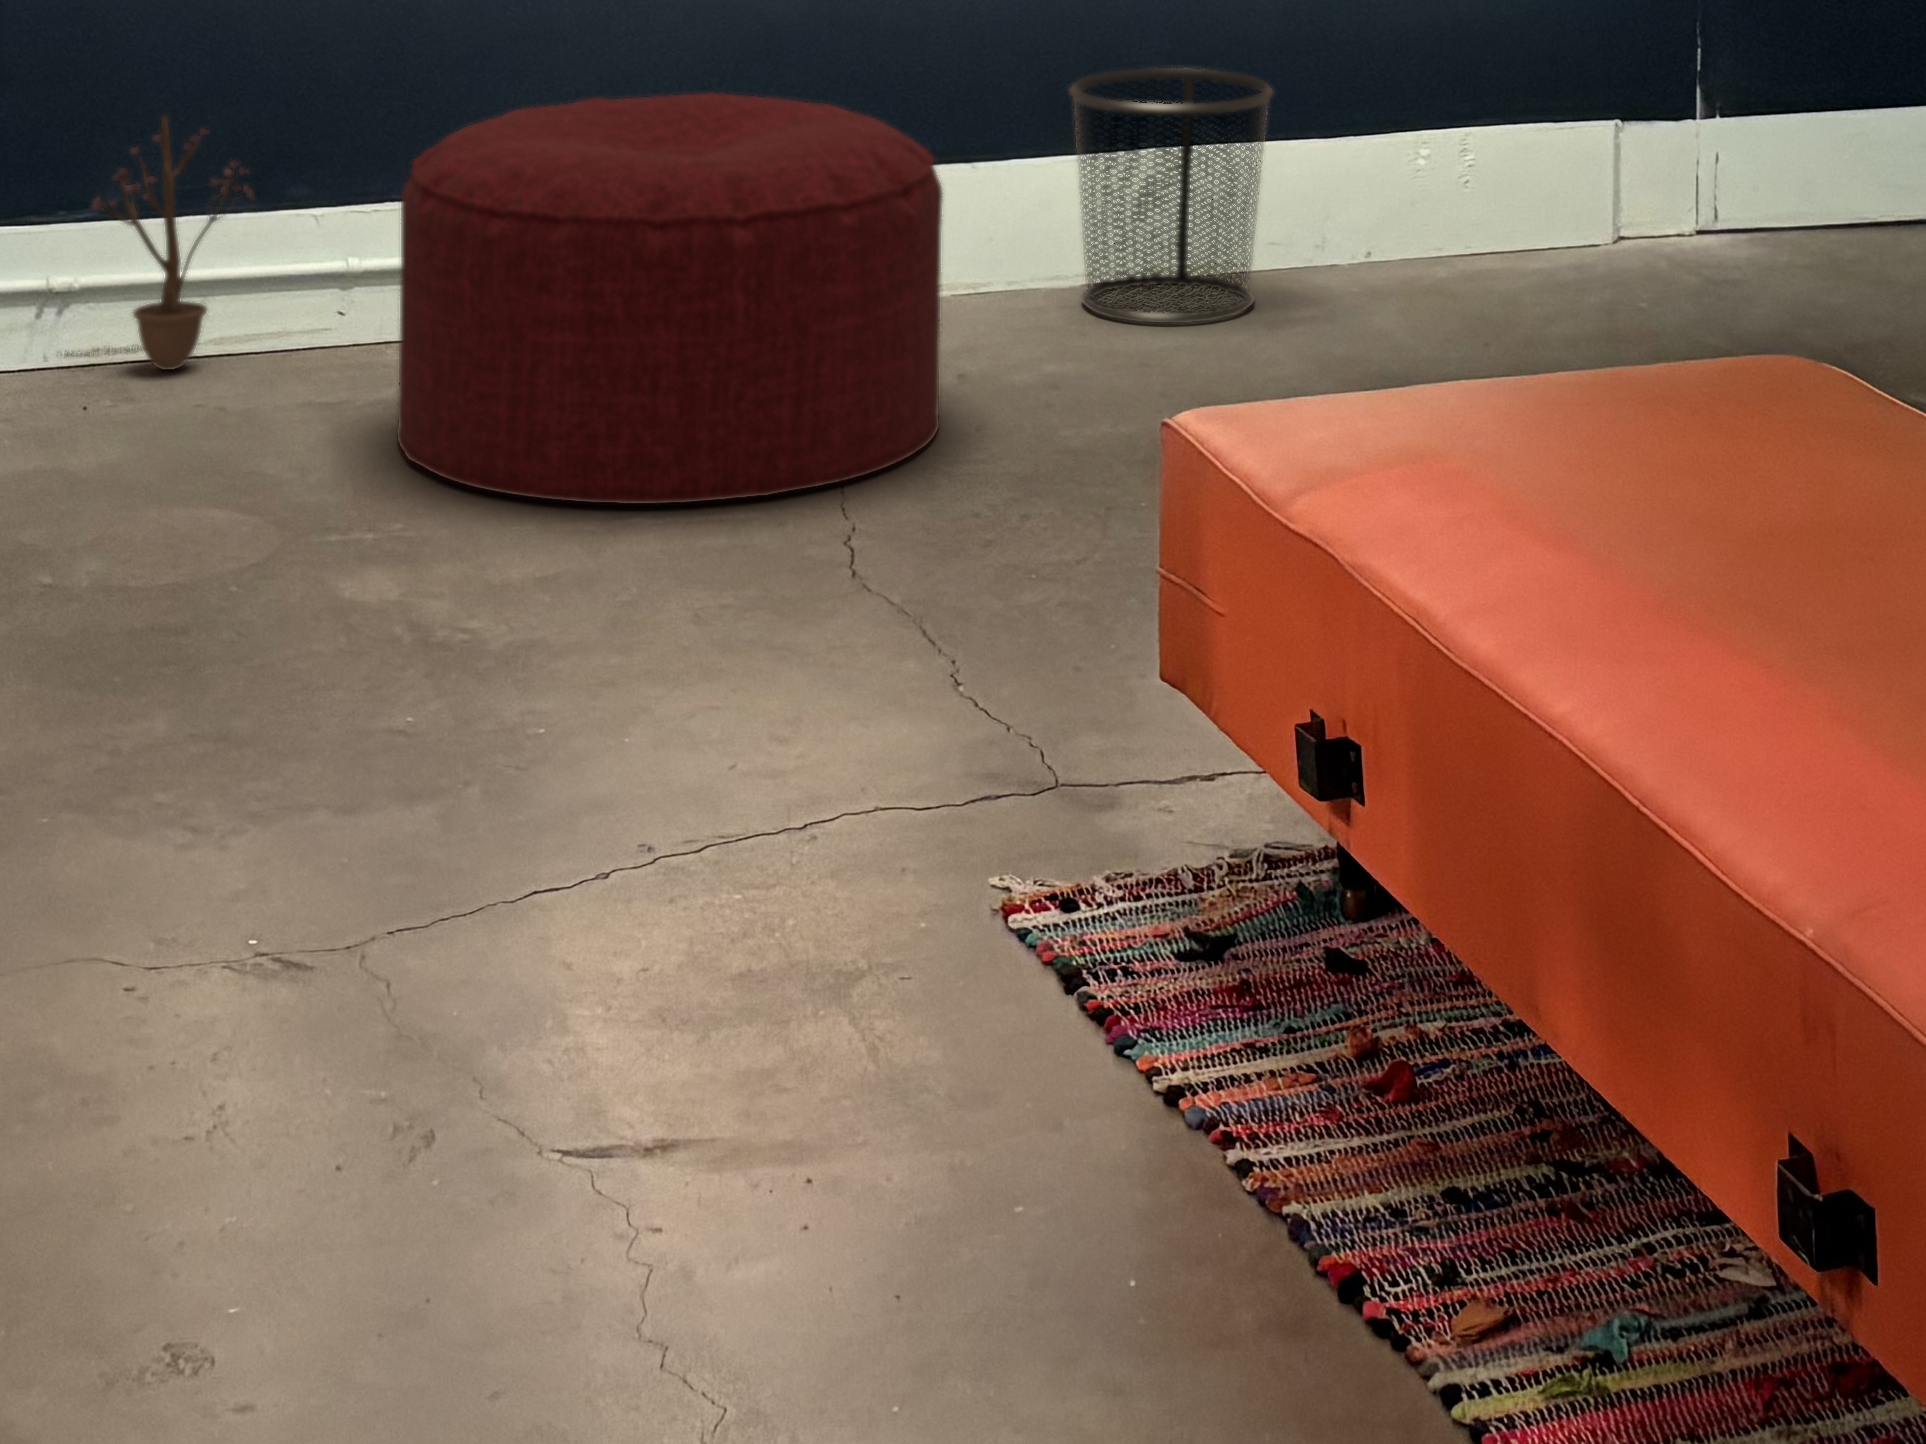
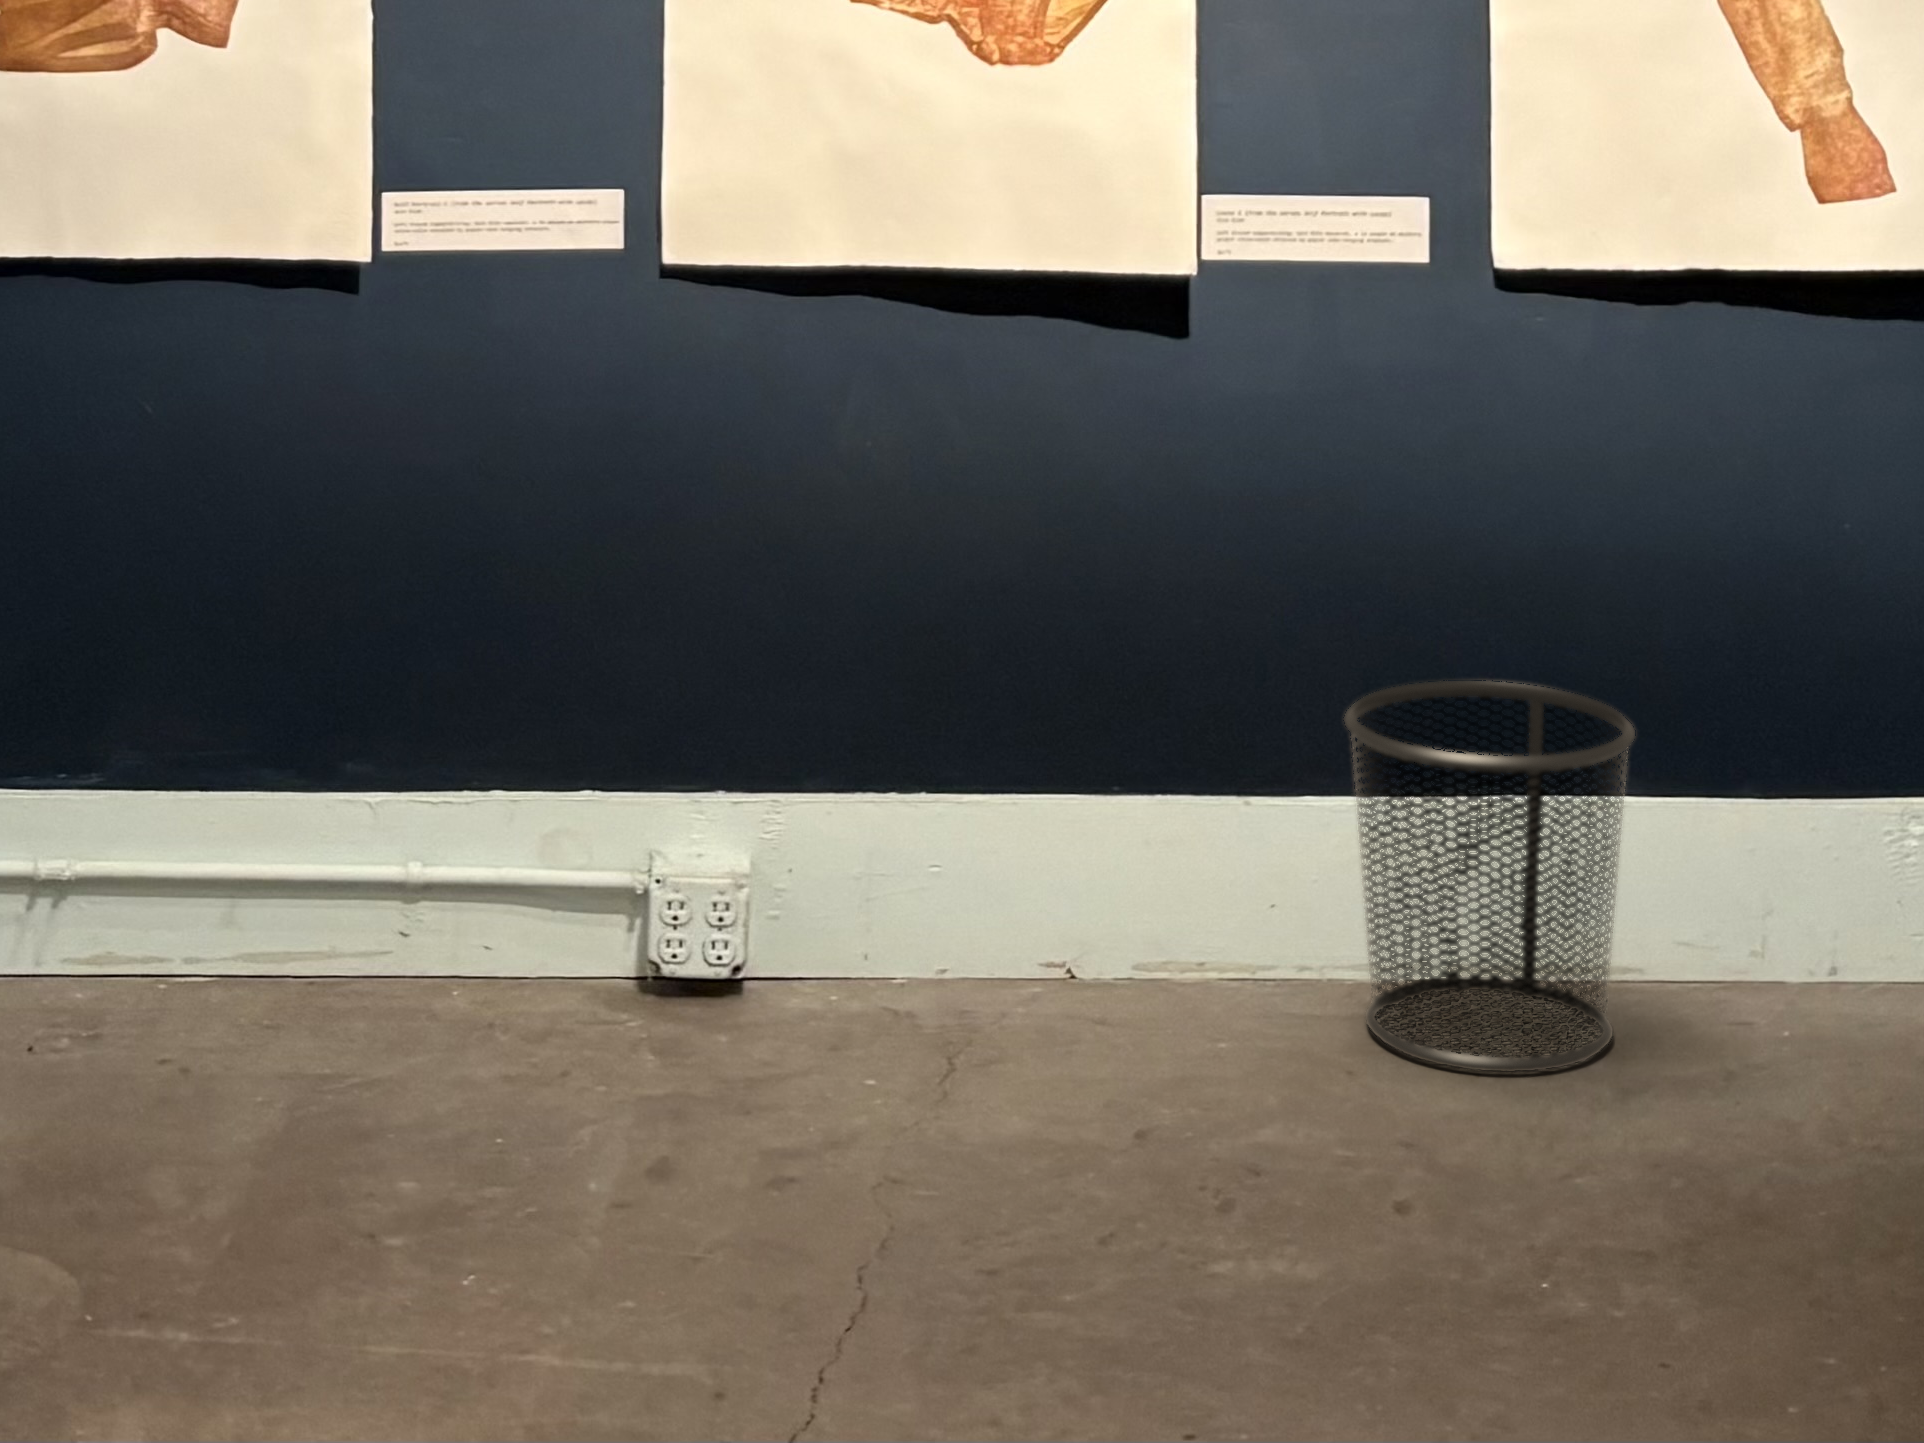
ottoman: present [397,93,943,504] -> none [305,697,1044,1341]
decorative plant: present [58,117,254,370] -> none [32,661,263,993]

